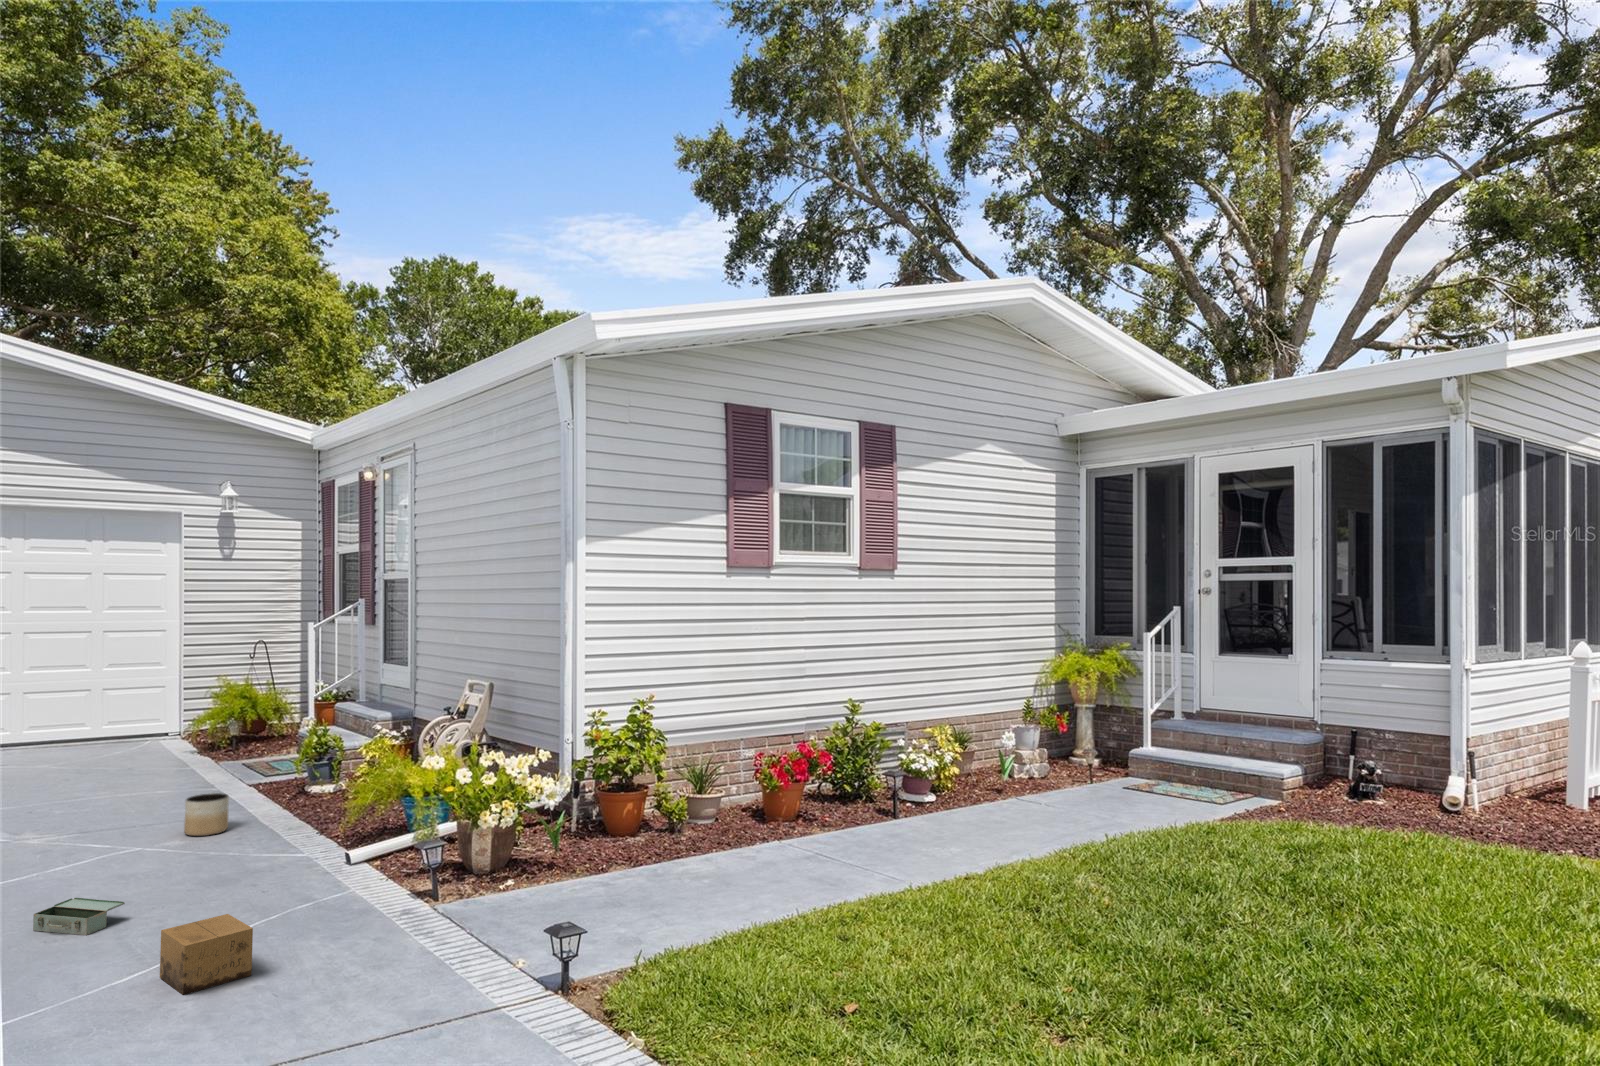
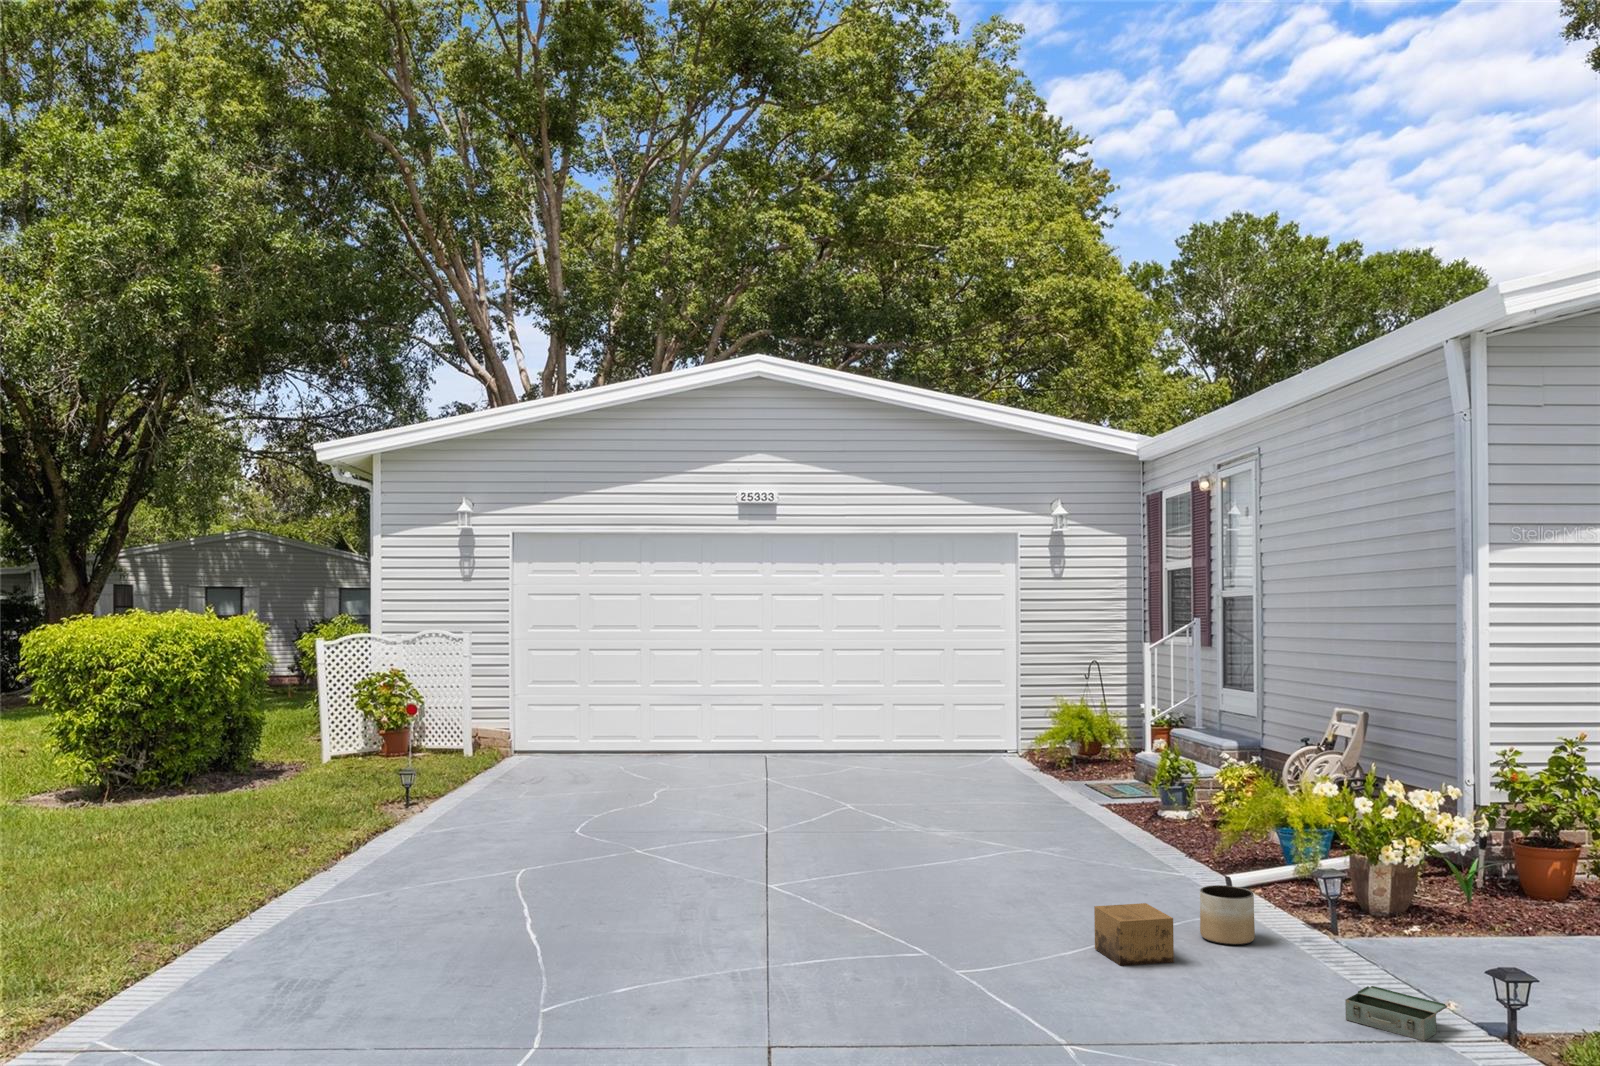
planter: present [184,793,229,836] -> present [1200,885,1255,945]
toolbox: present [33,898,125,935] -> present [1345,986,1447,1041]

